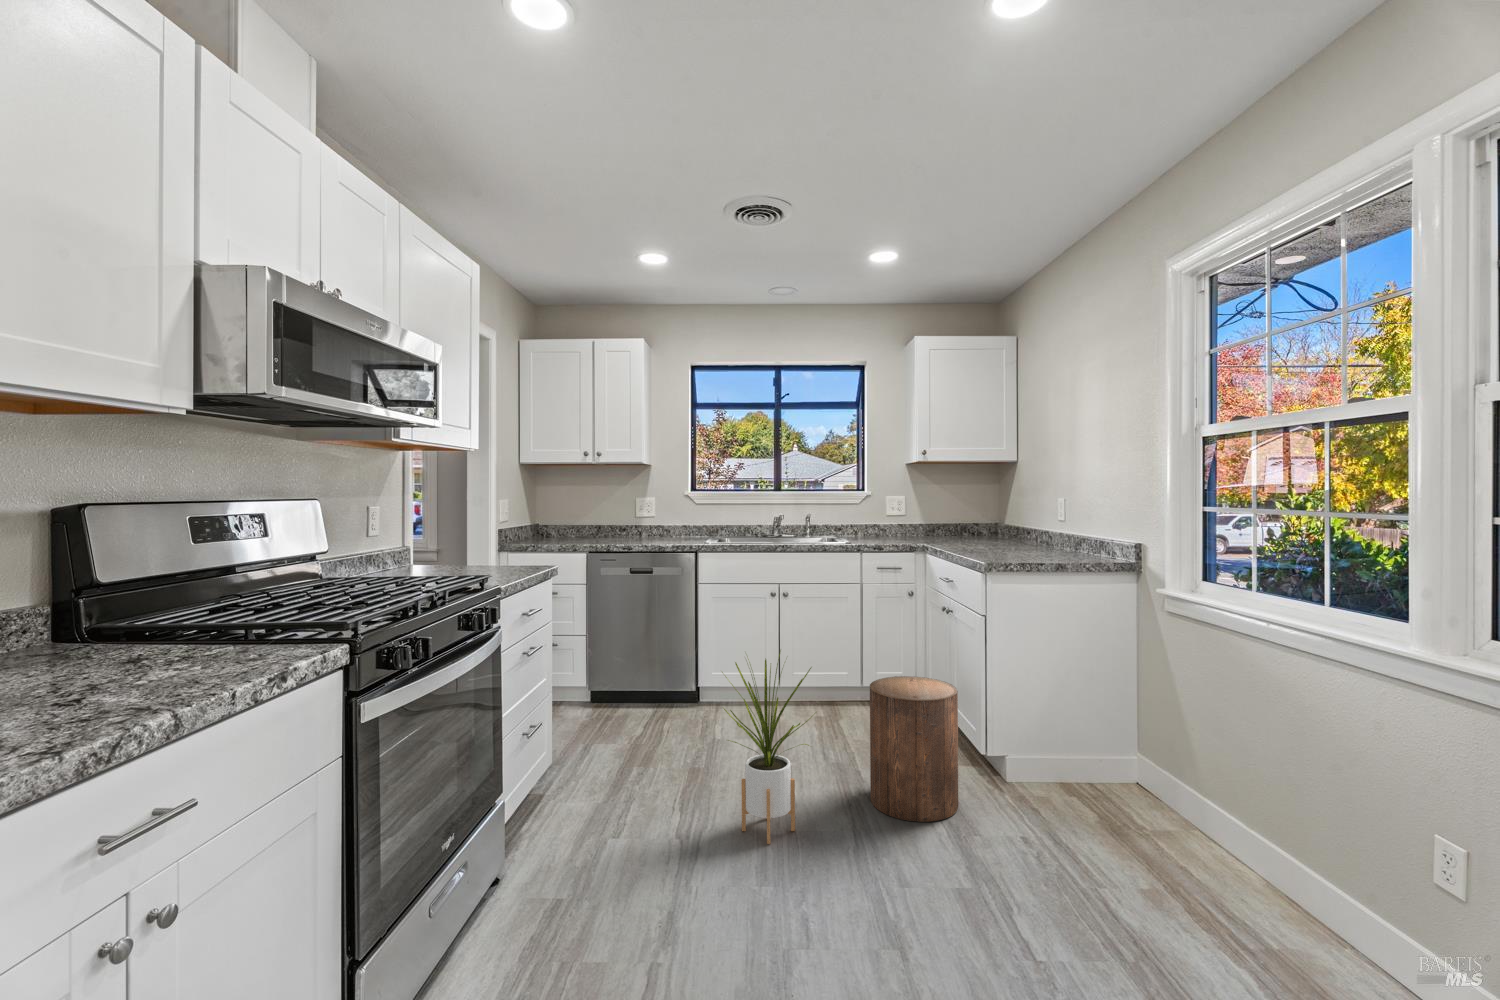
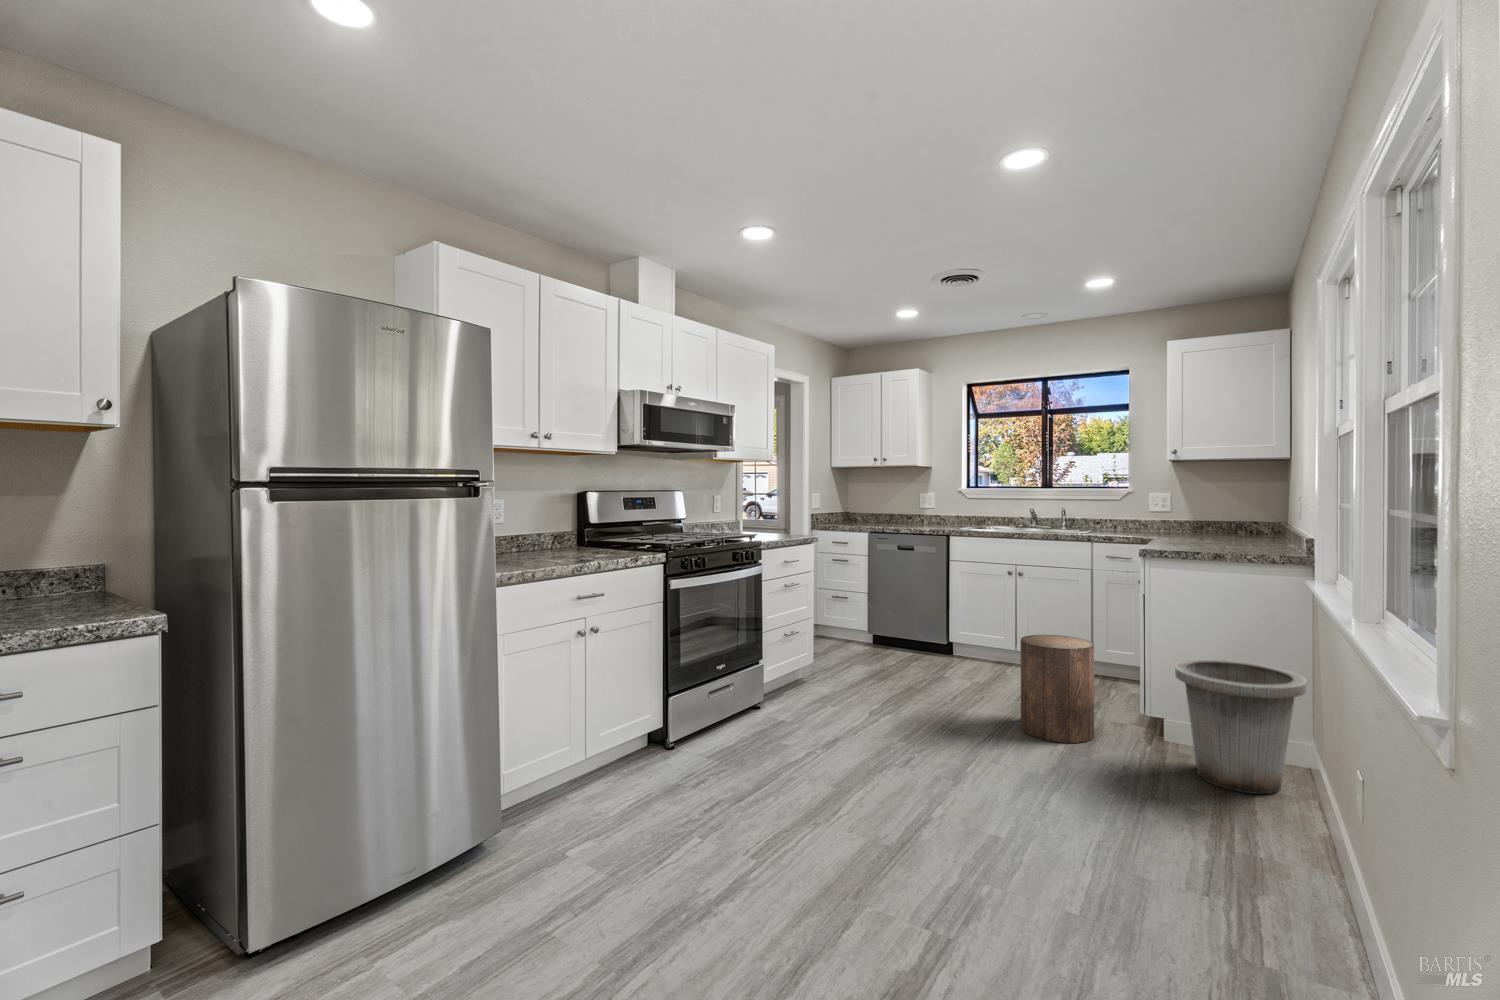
house plant: present [722,650,812,844] -> none [894,597,963,728]
trash can: none [1062,687,1203,847] -> present [1175,660,1306,794]

